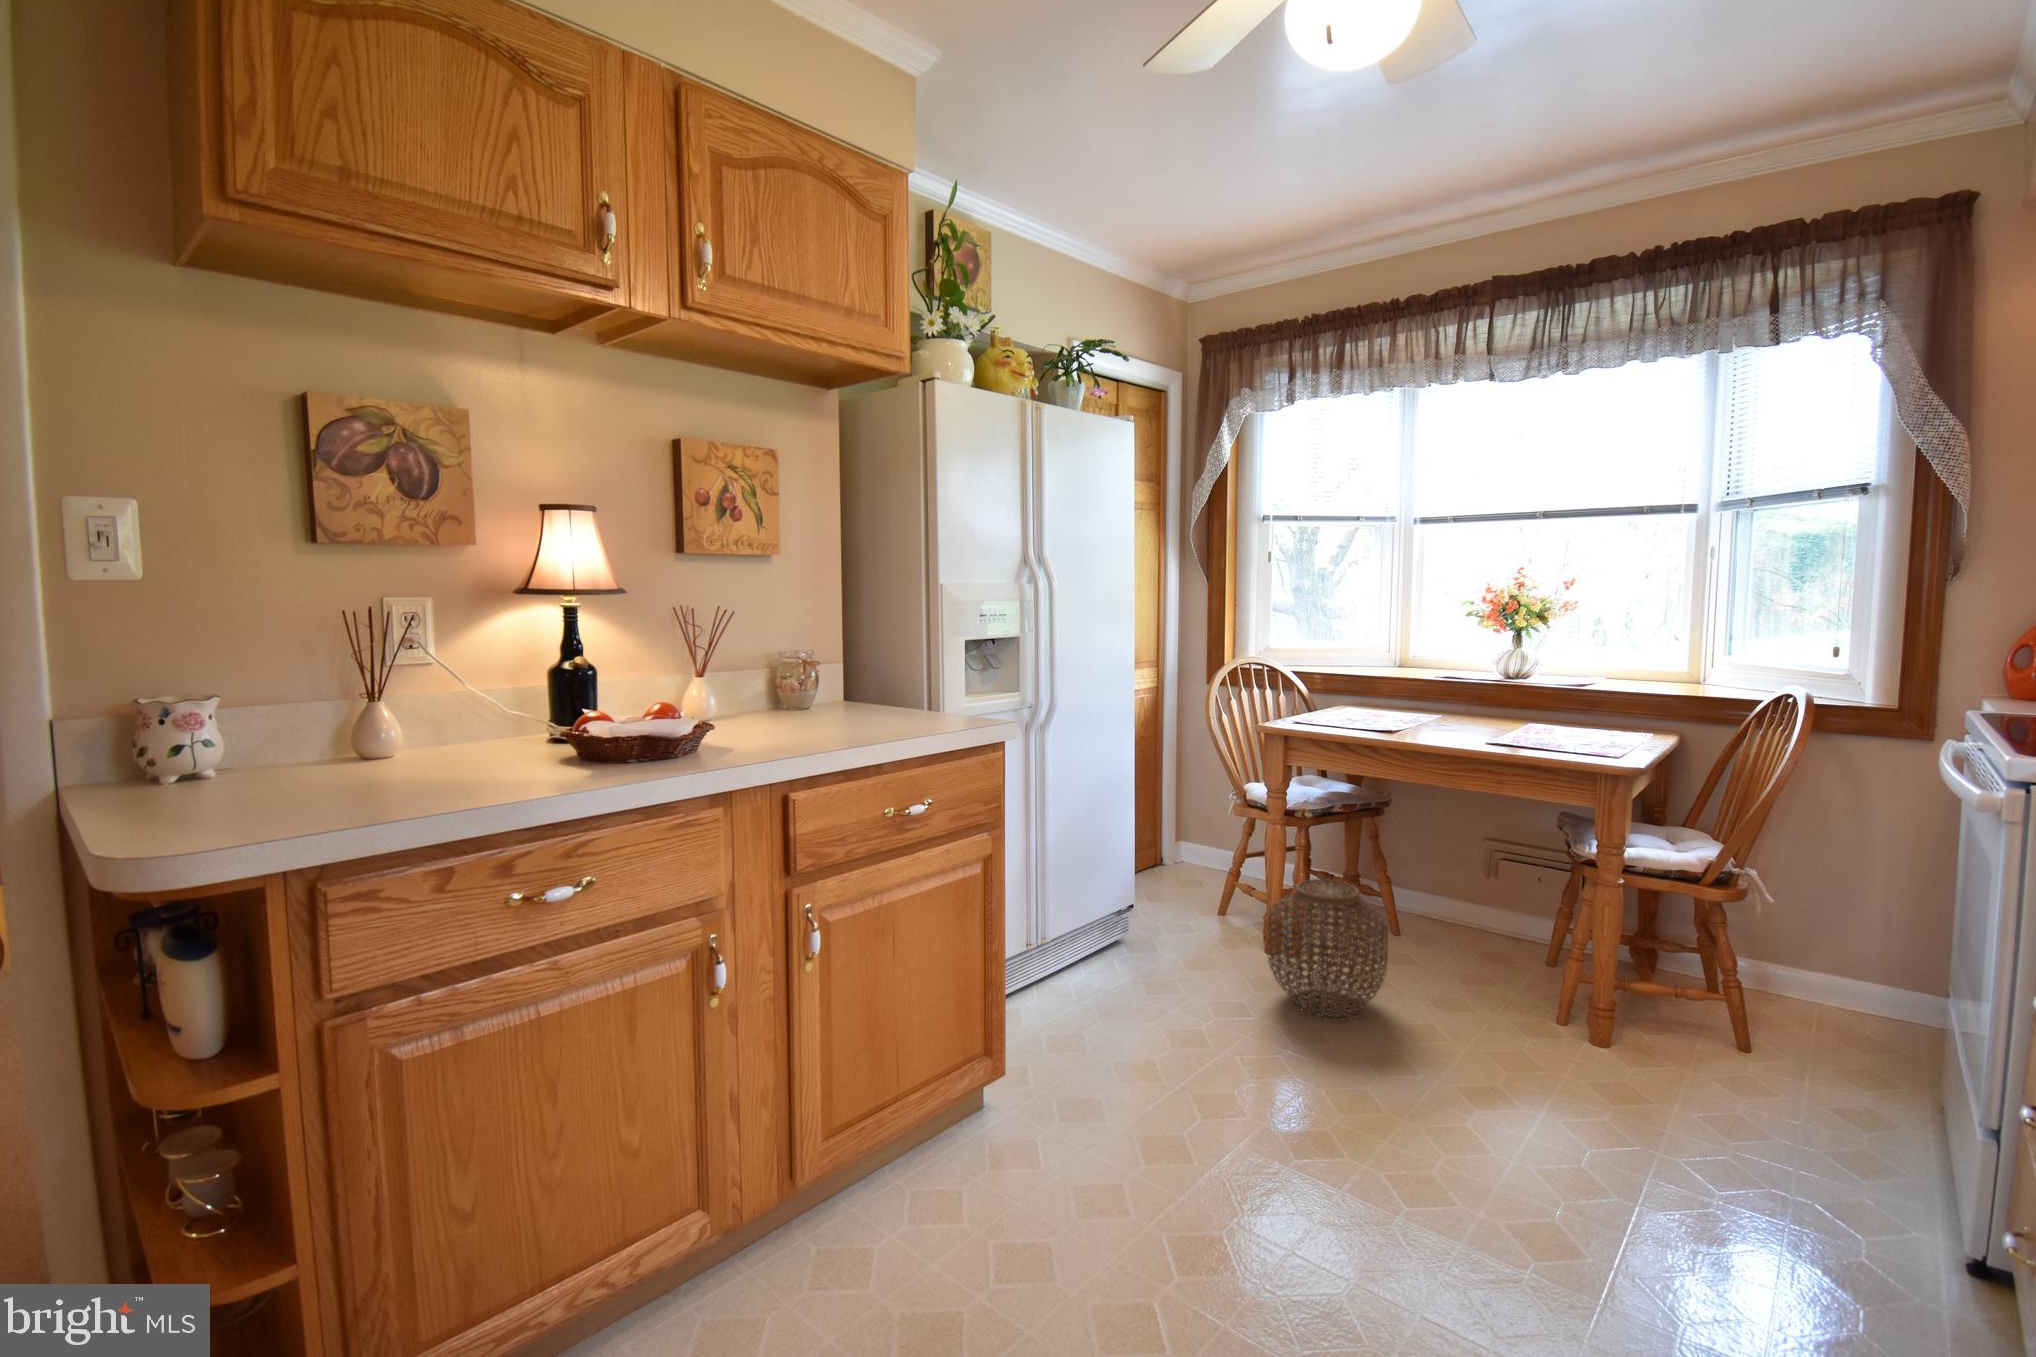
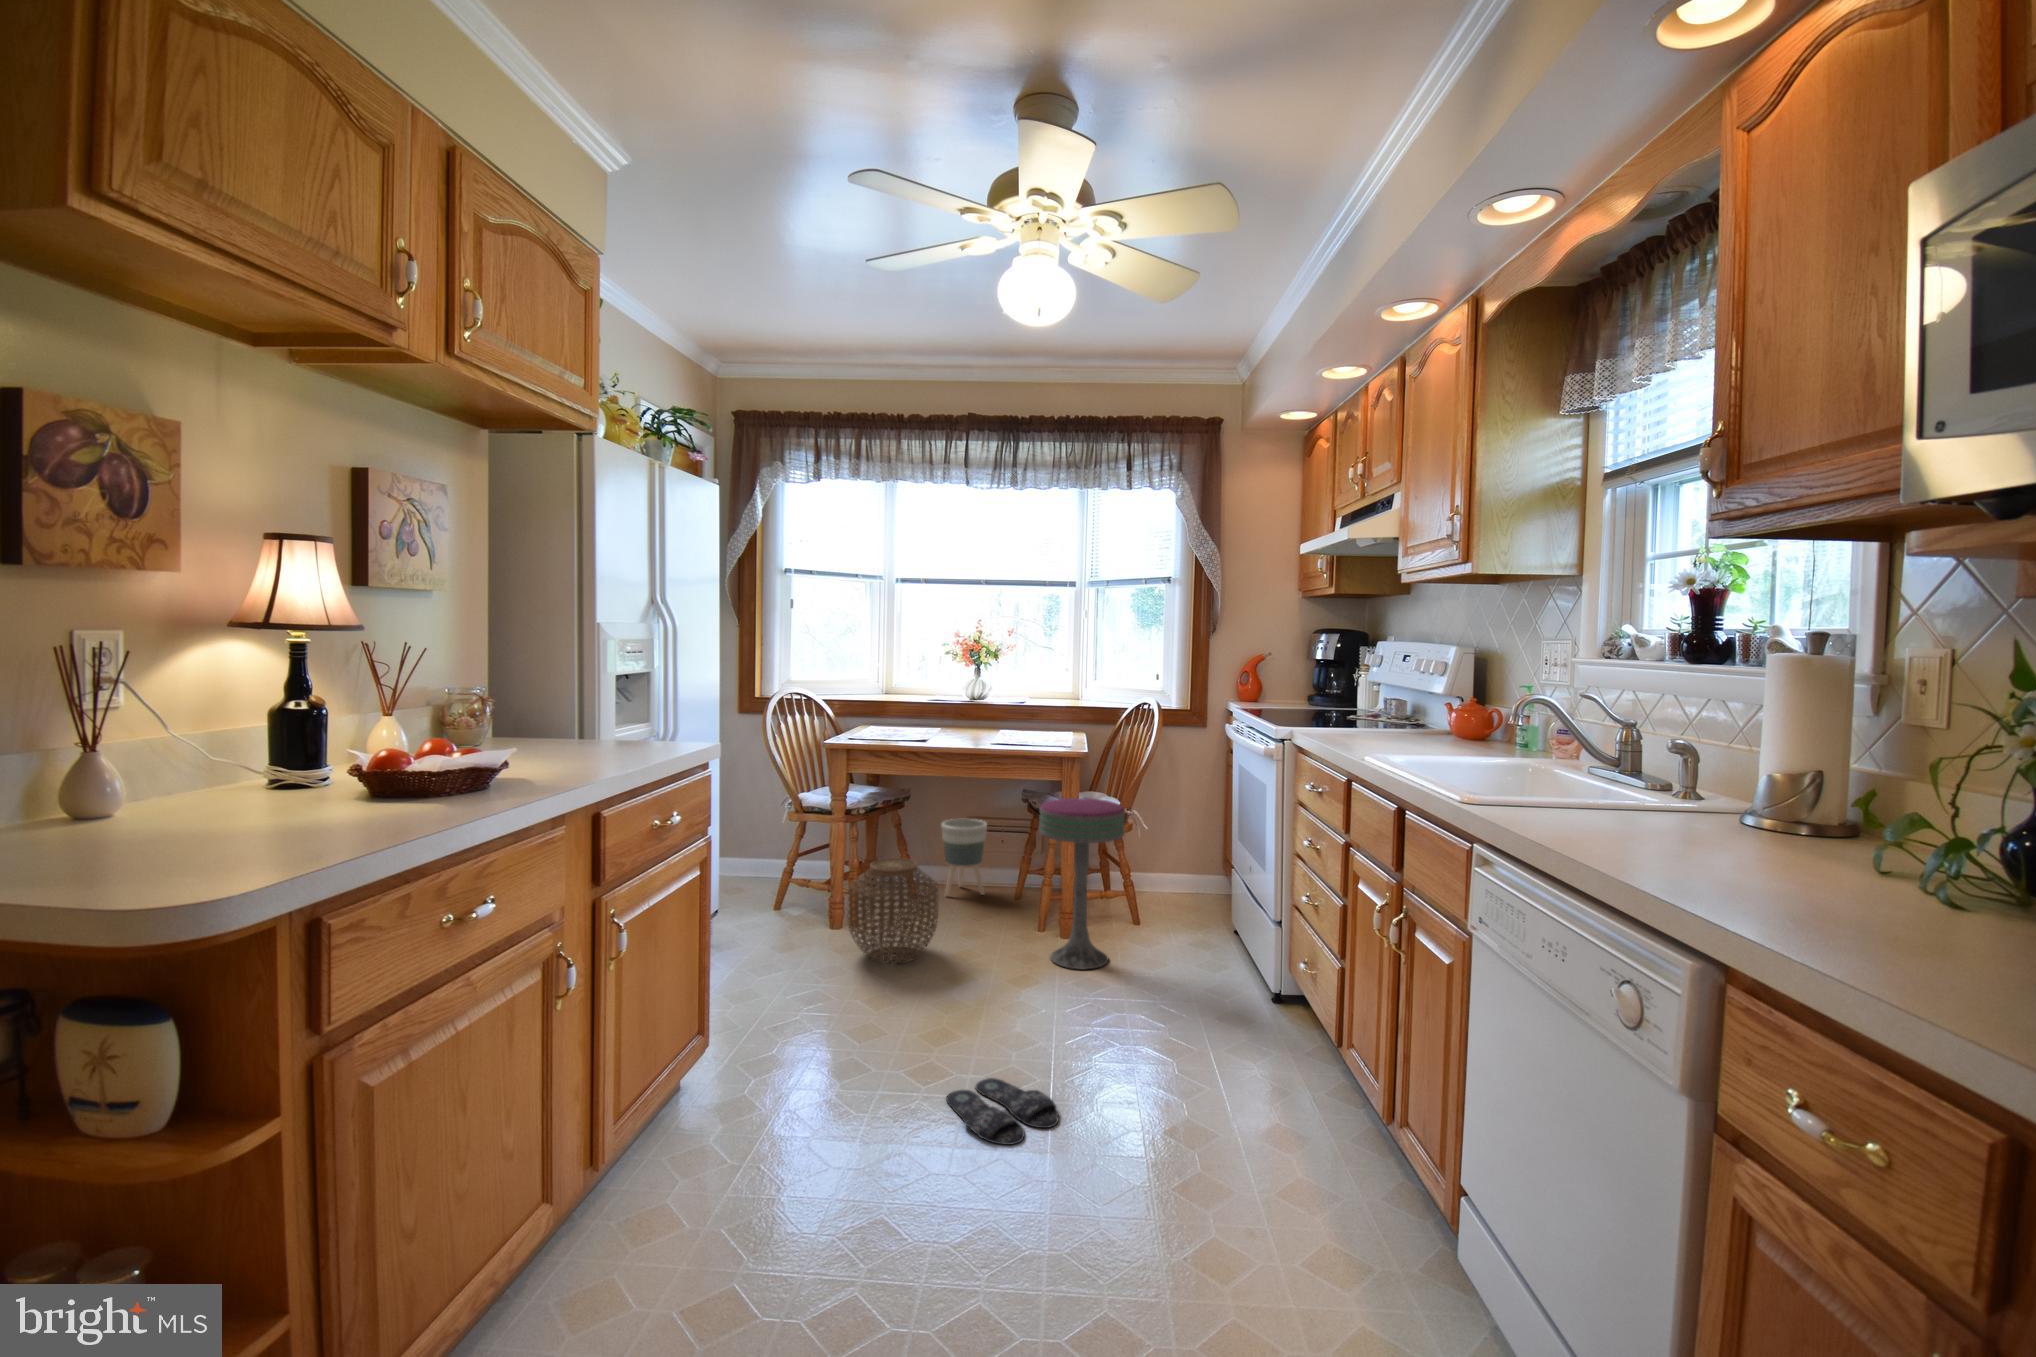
bar stool: none [1538,834,1695,1101] -> present [1039,798,1125,969]
planter: none [1440,839,1510,948] -> present [941,819,987,896]
slippers: none [1279,1211,1428,1324] -> present [946,1078,1058,1145]

